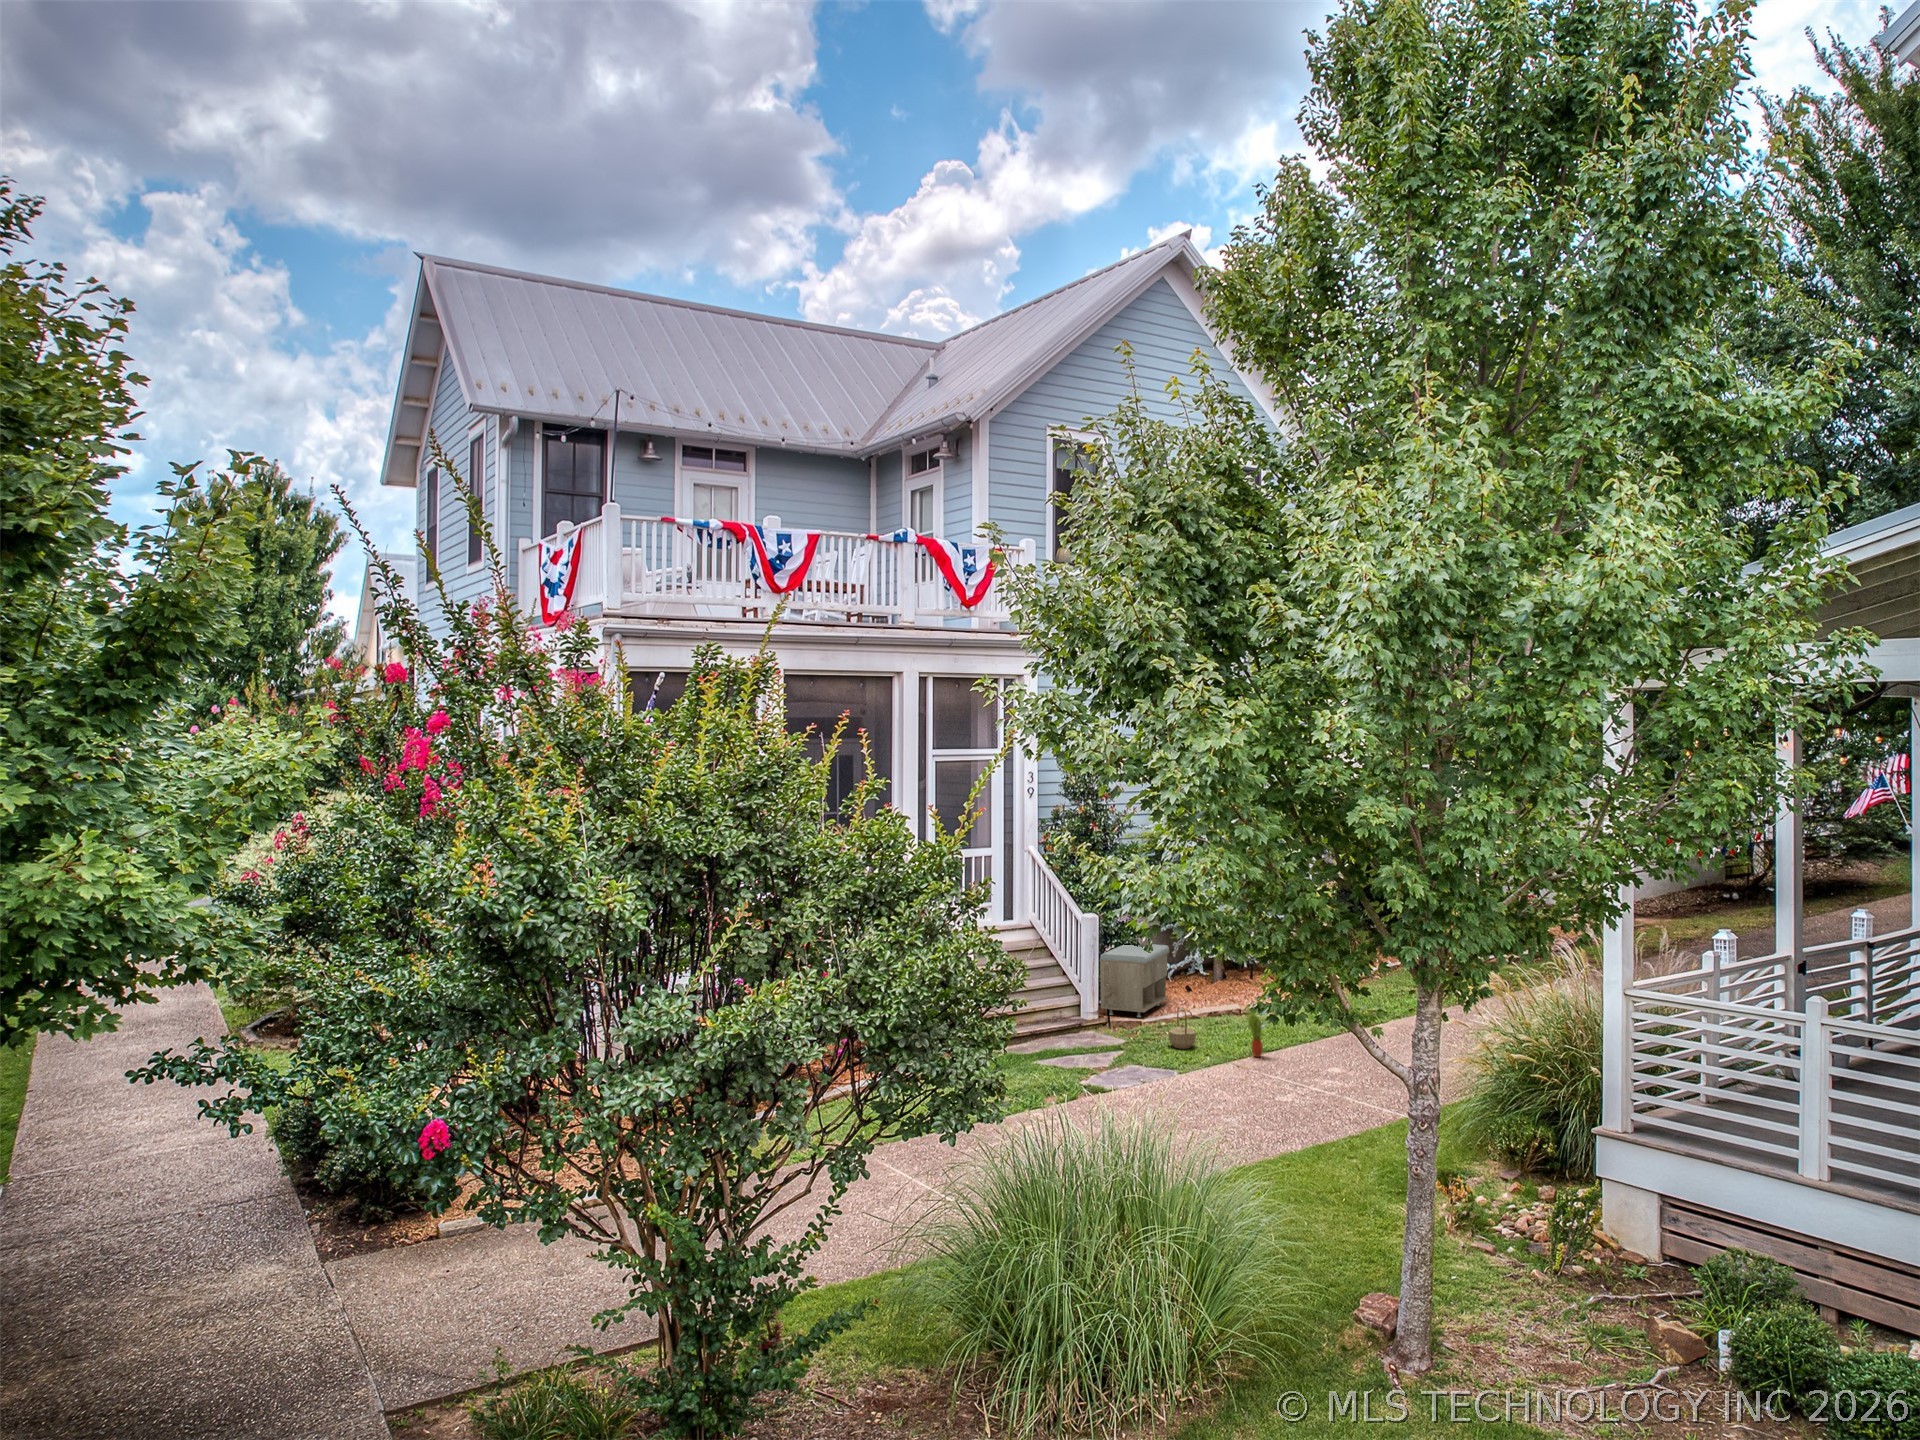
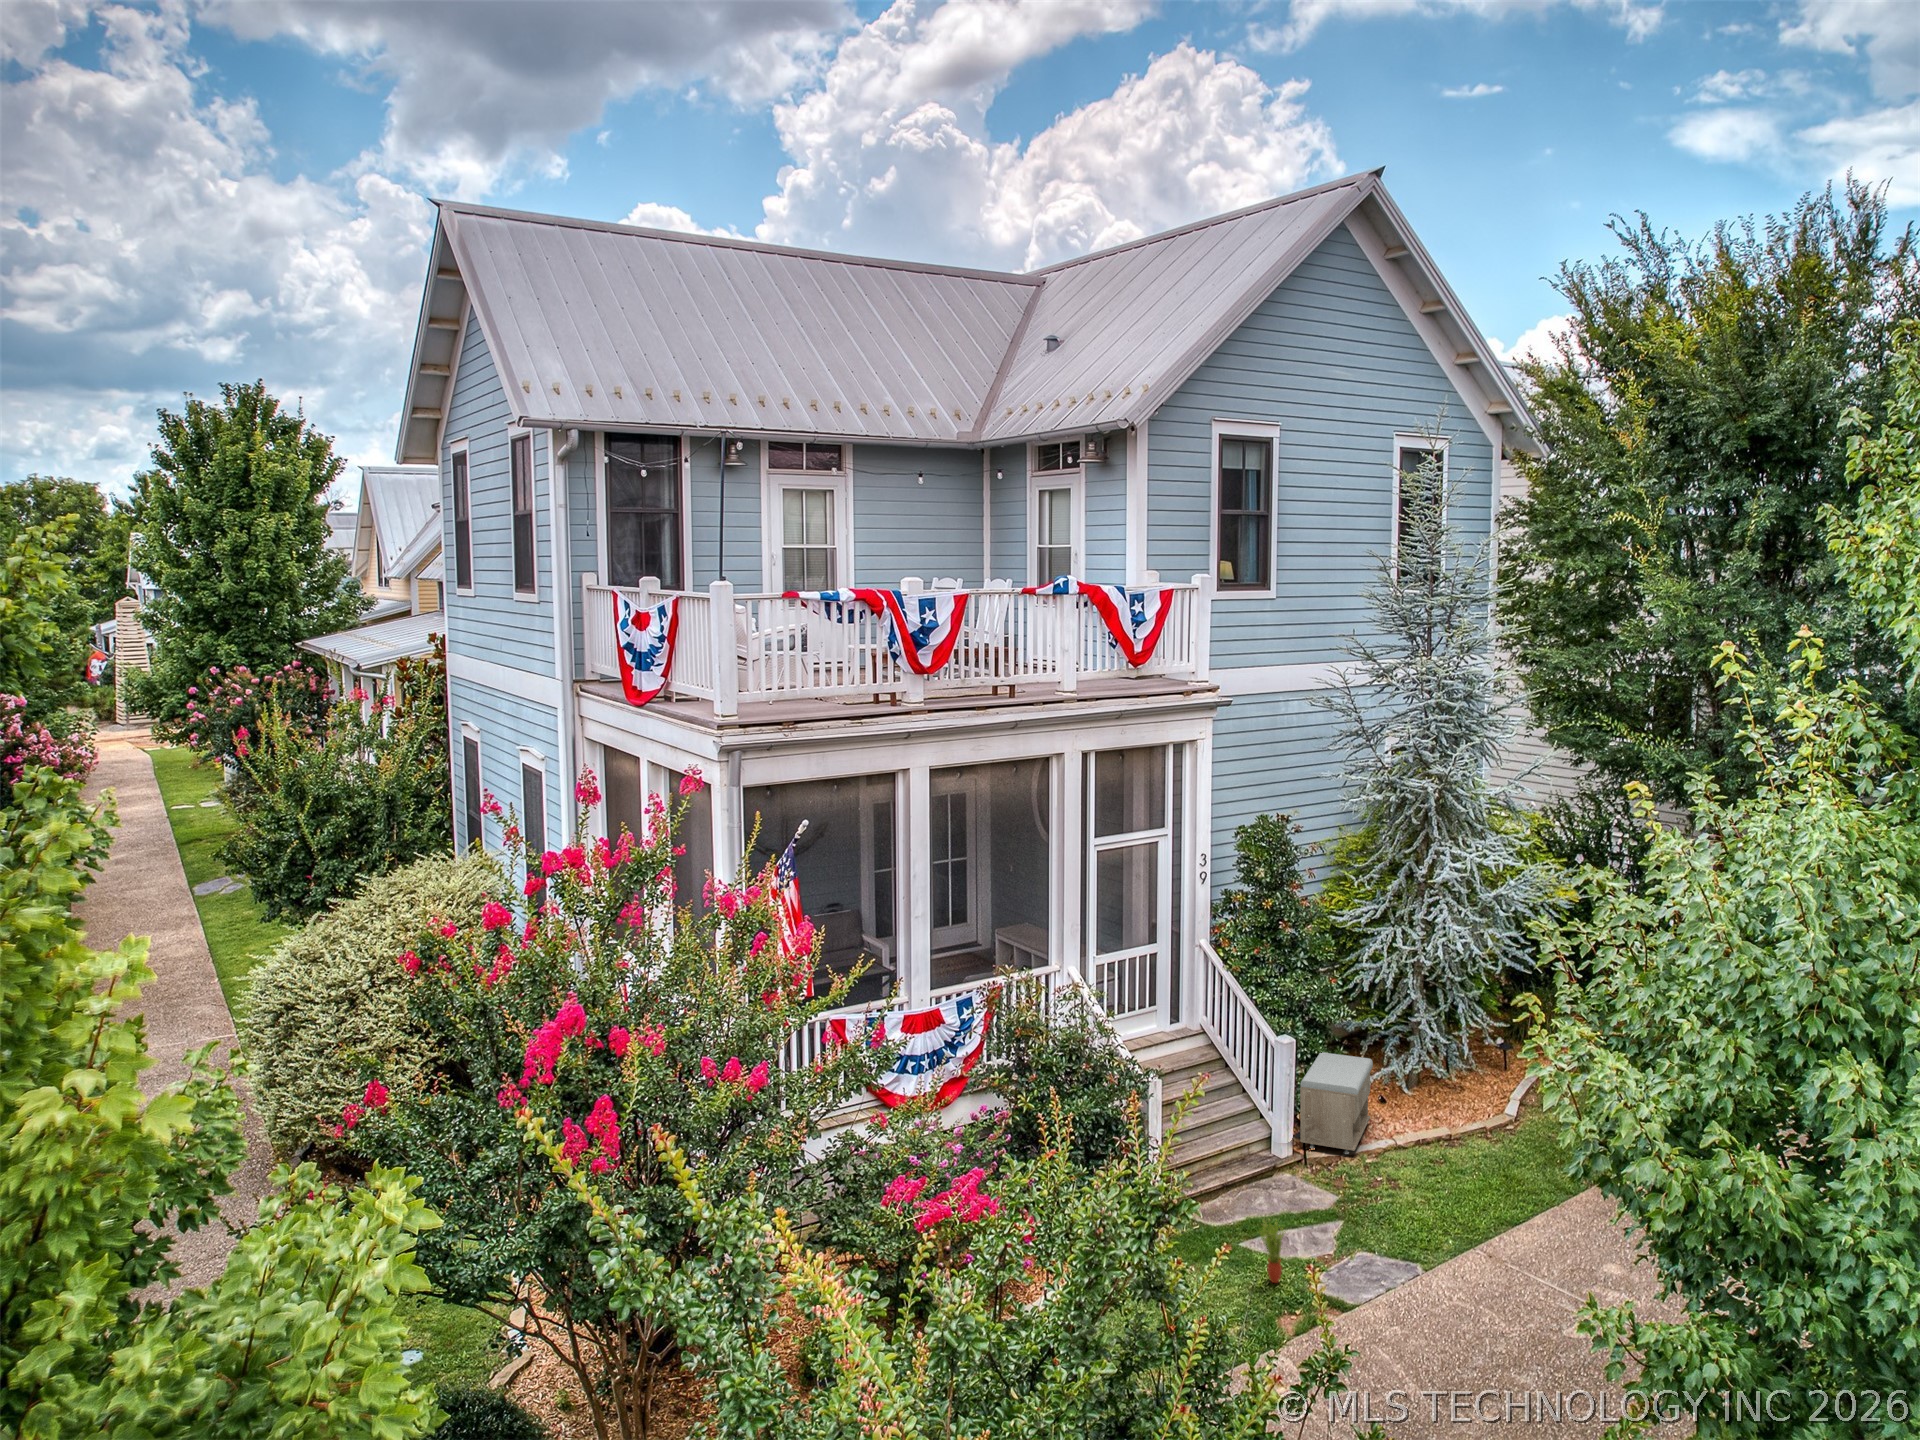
basket: present [1169,1007,1196,1049] -> none [1405,1171,1439,1225]
potted plant: present [1245,1010,1263,1057] -> present [1260,1221,1285,1283]

